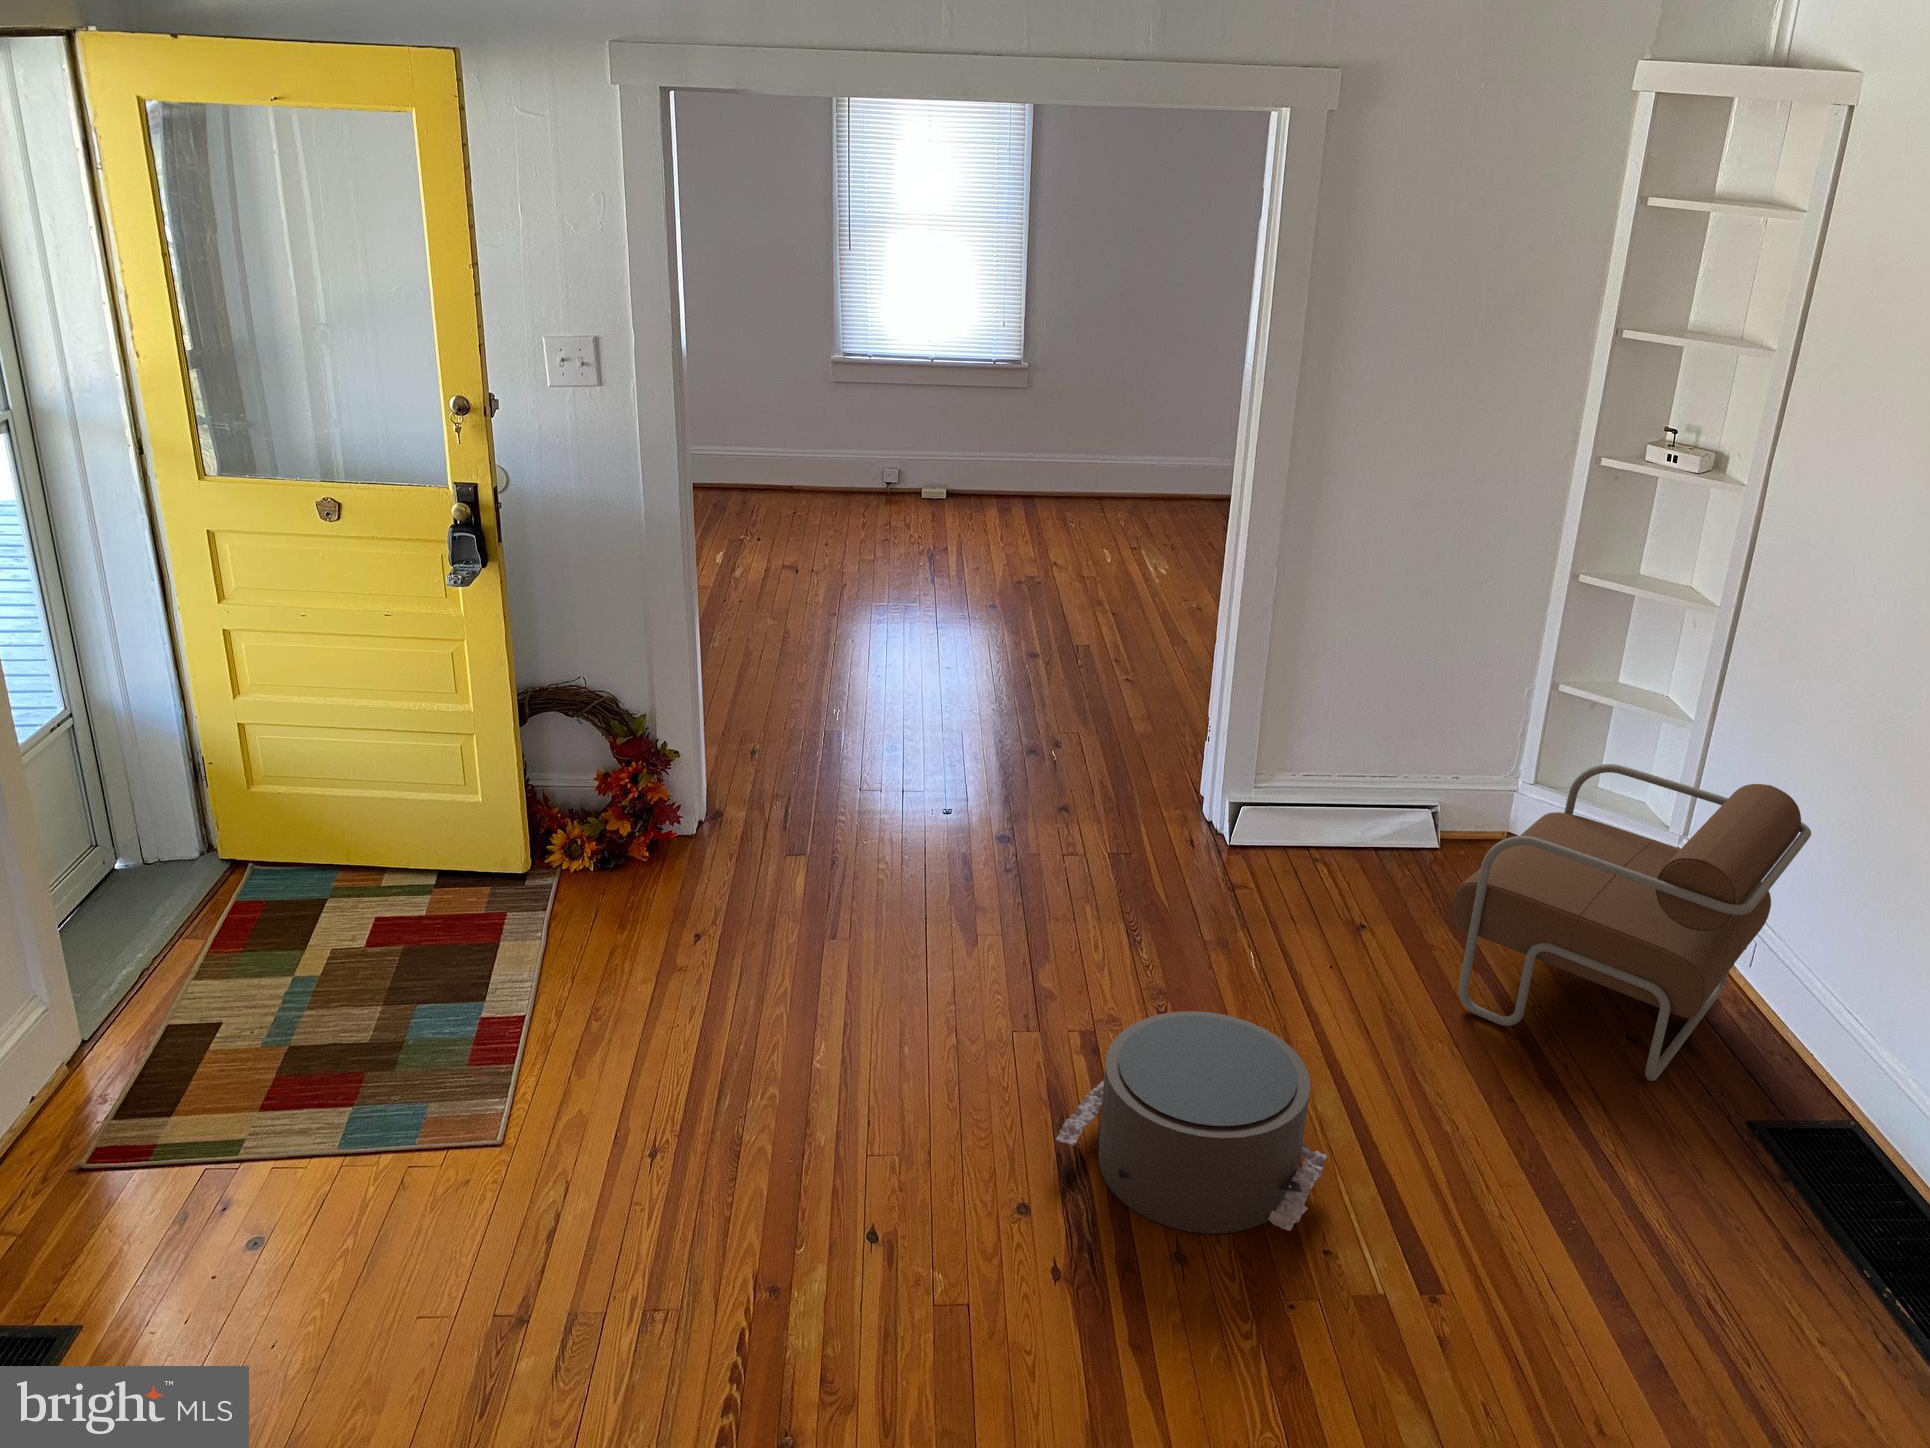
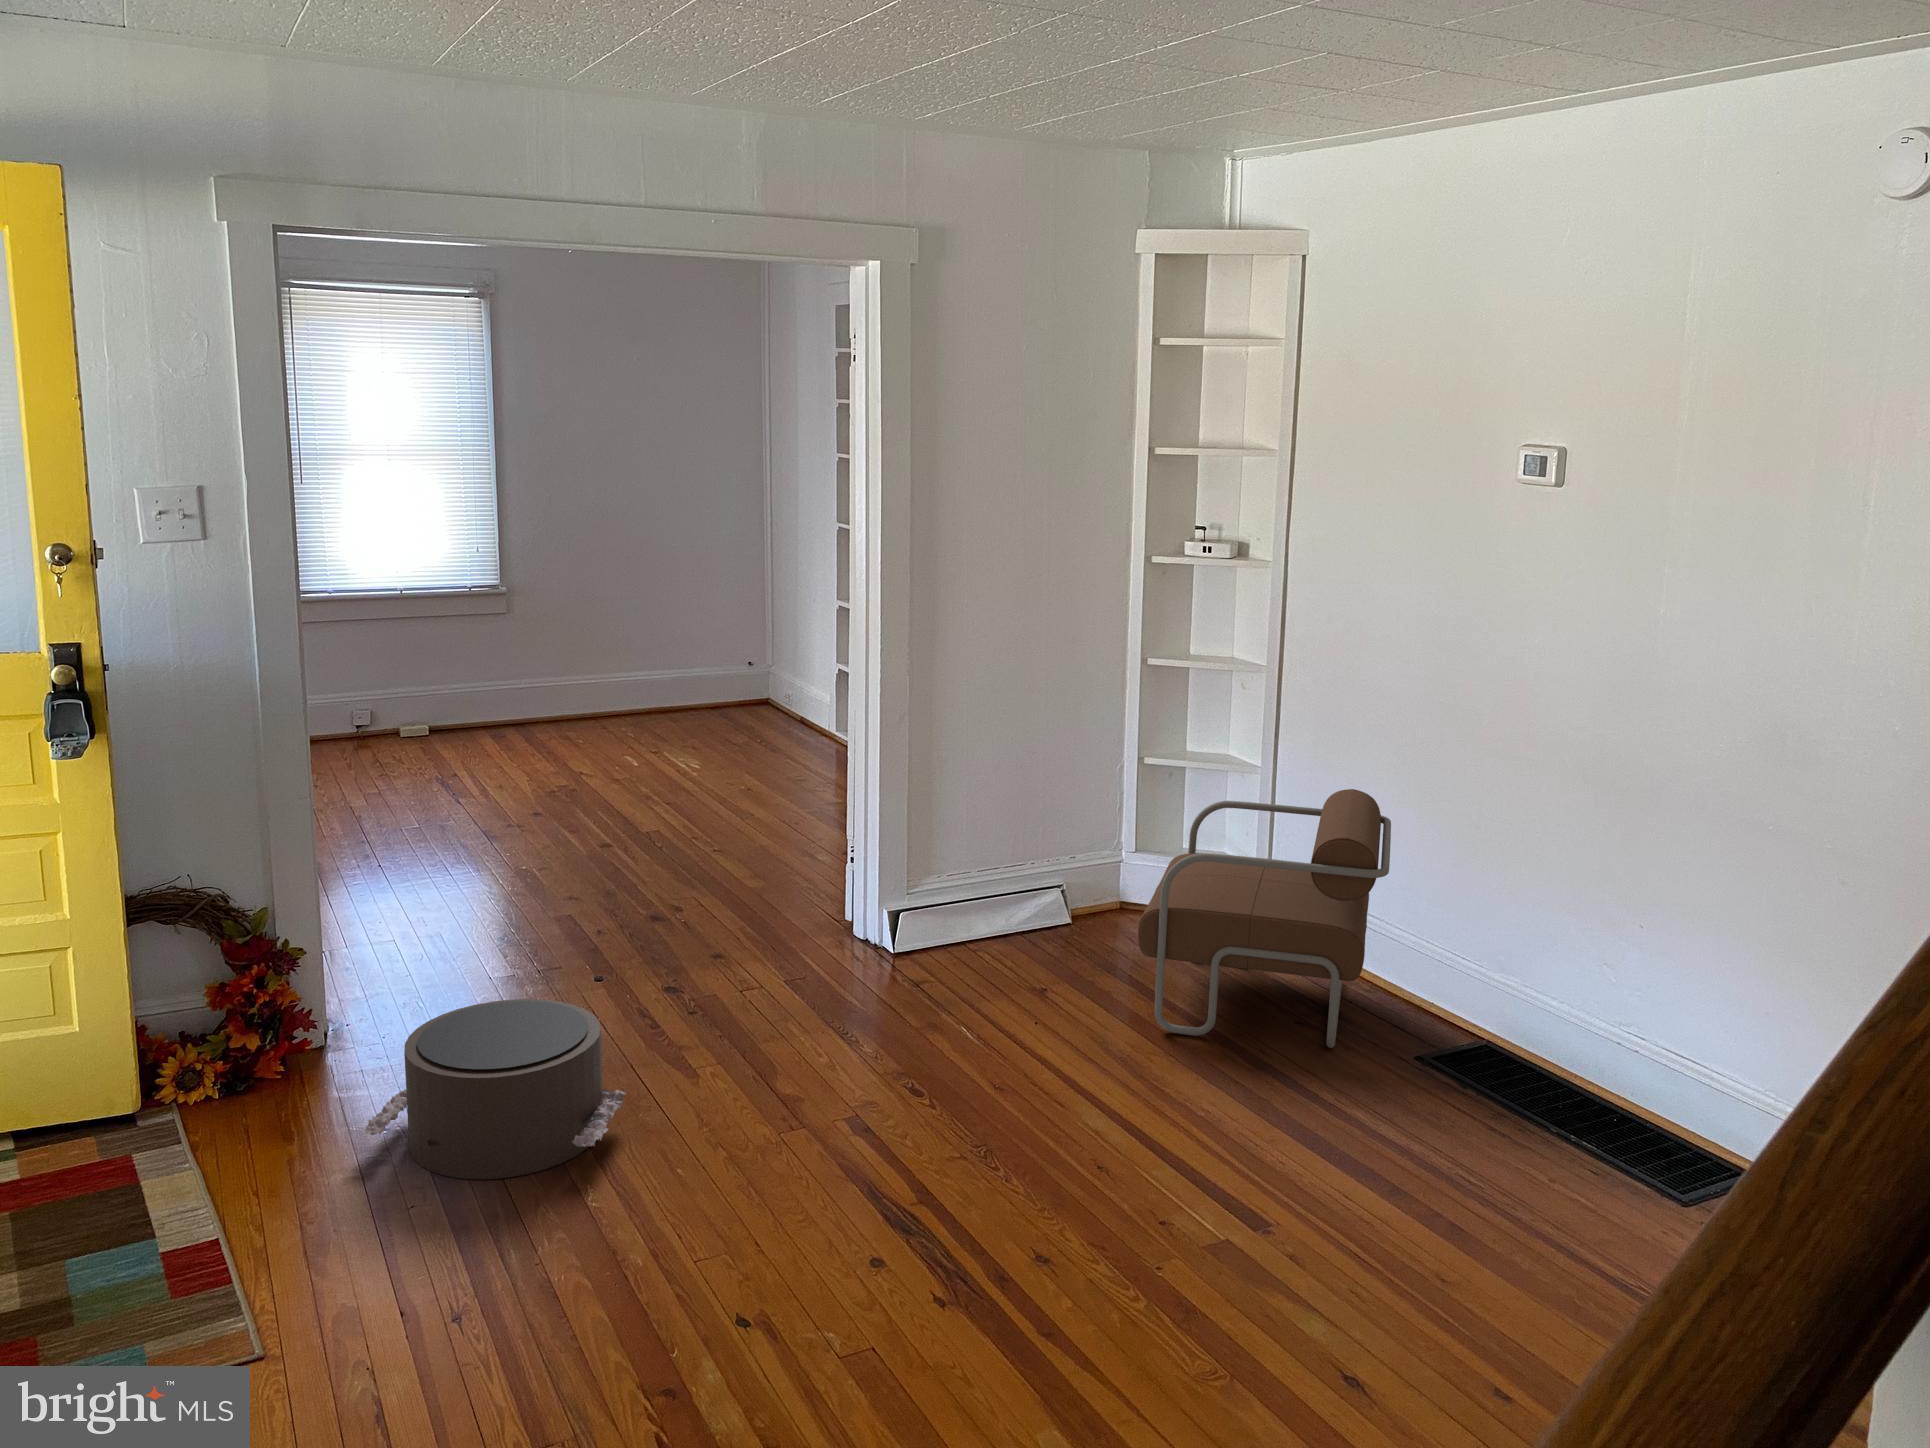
pouf: present [1056,1011,1328,1234] -> present [363,999,626,1180]

